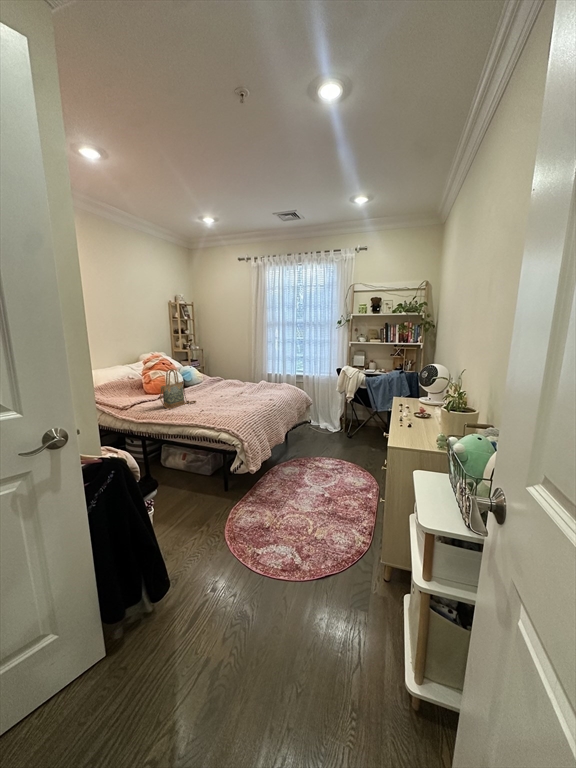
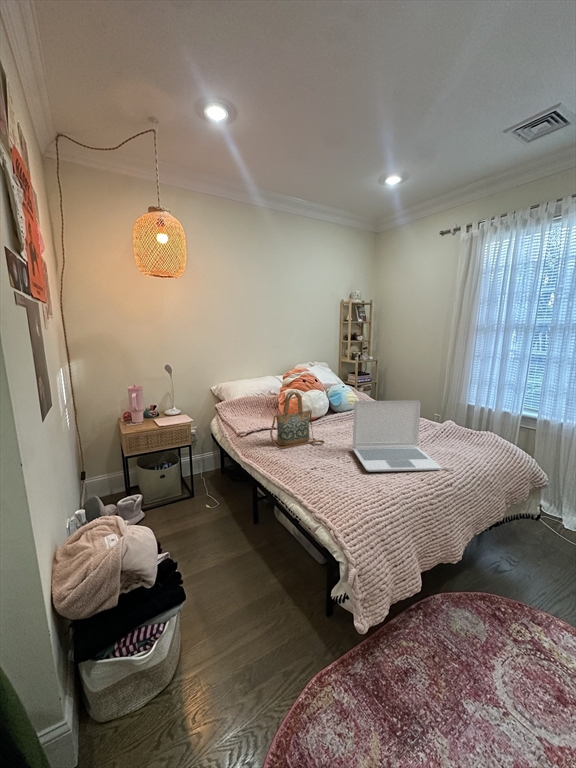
laptop: none [216,366,269,407] -> present [353,400,442,472]

